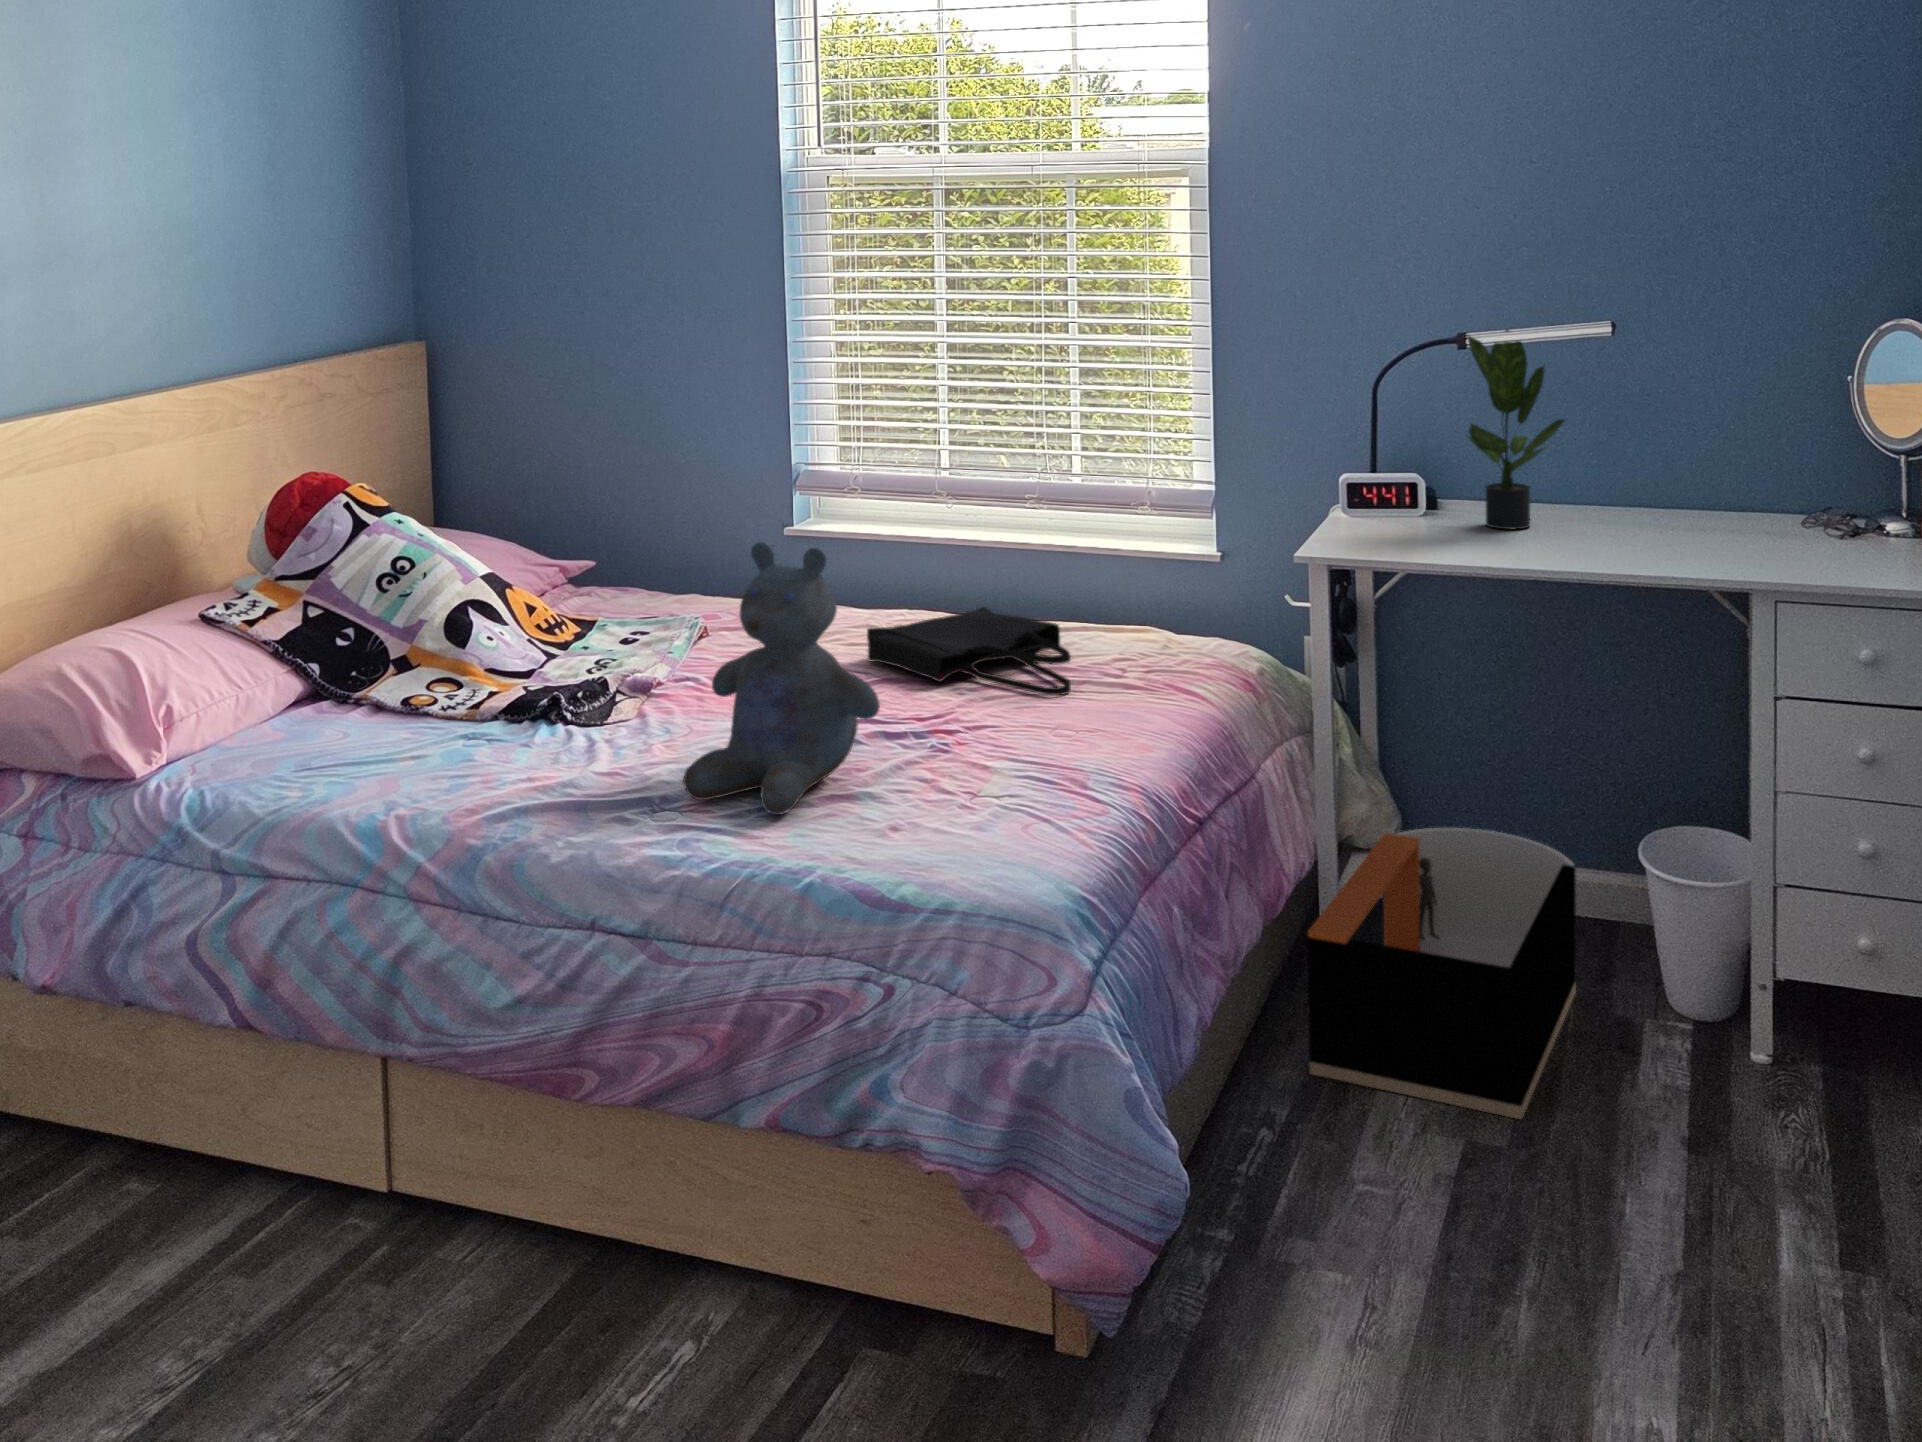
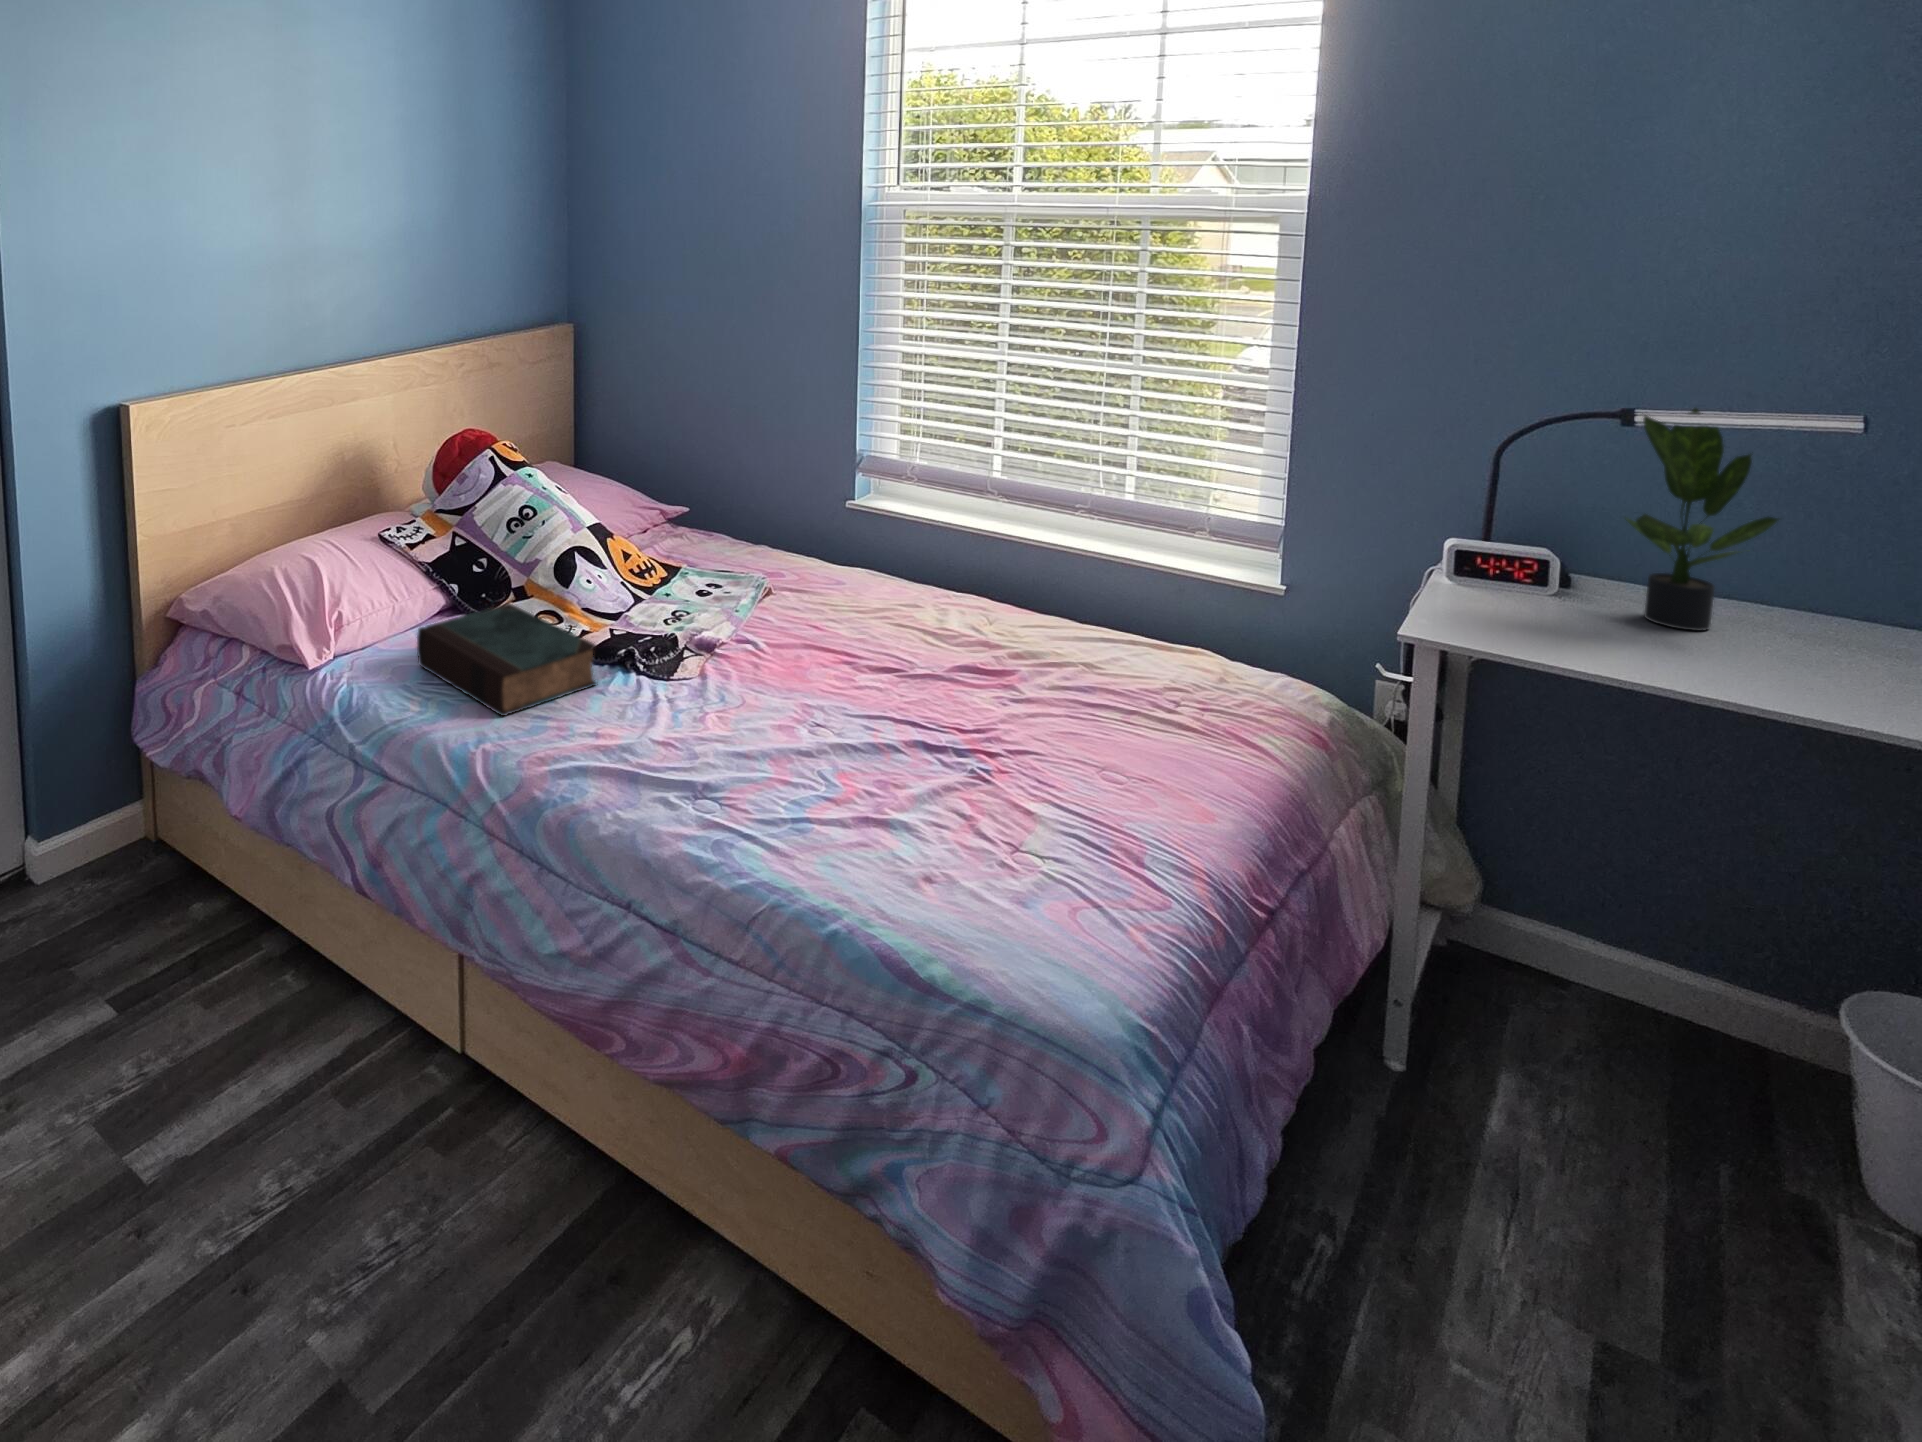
stuffed bear: present [683,542,880,815] -> none [725,566,920,833]
tote bag: present [867,607,1071,696] -> none [914,609,1123,726]
book: none [283,669,519,782] -> present [417,603,597,717]
storage bin: present [1307,828,1576,1119] -> none [1380,915,1754,1340]

